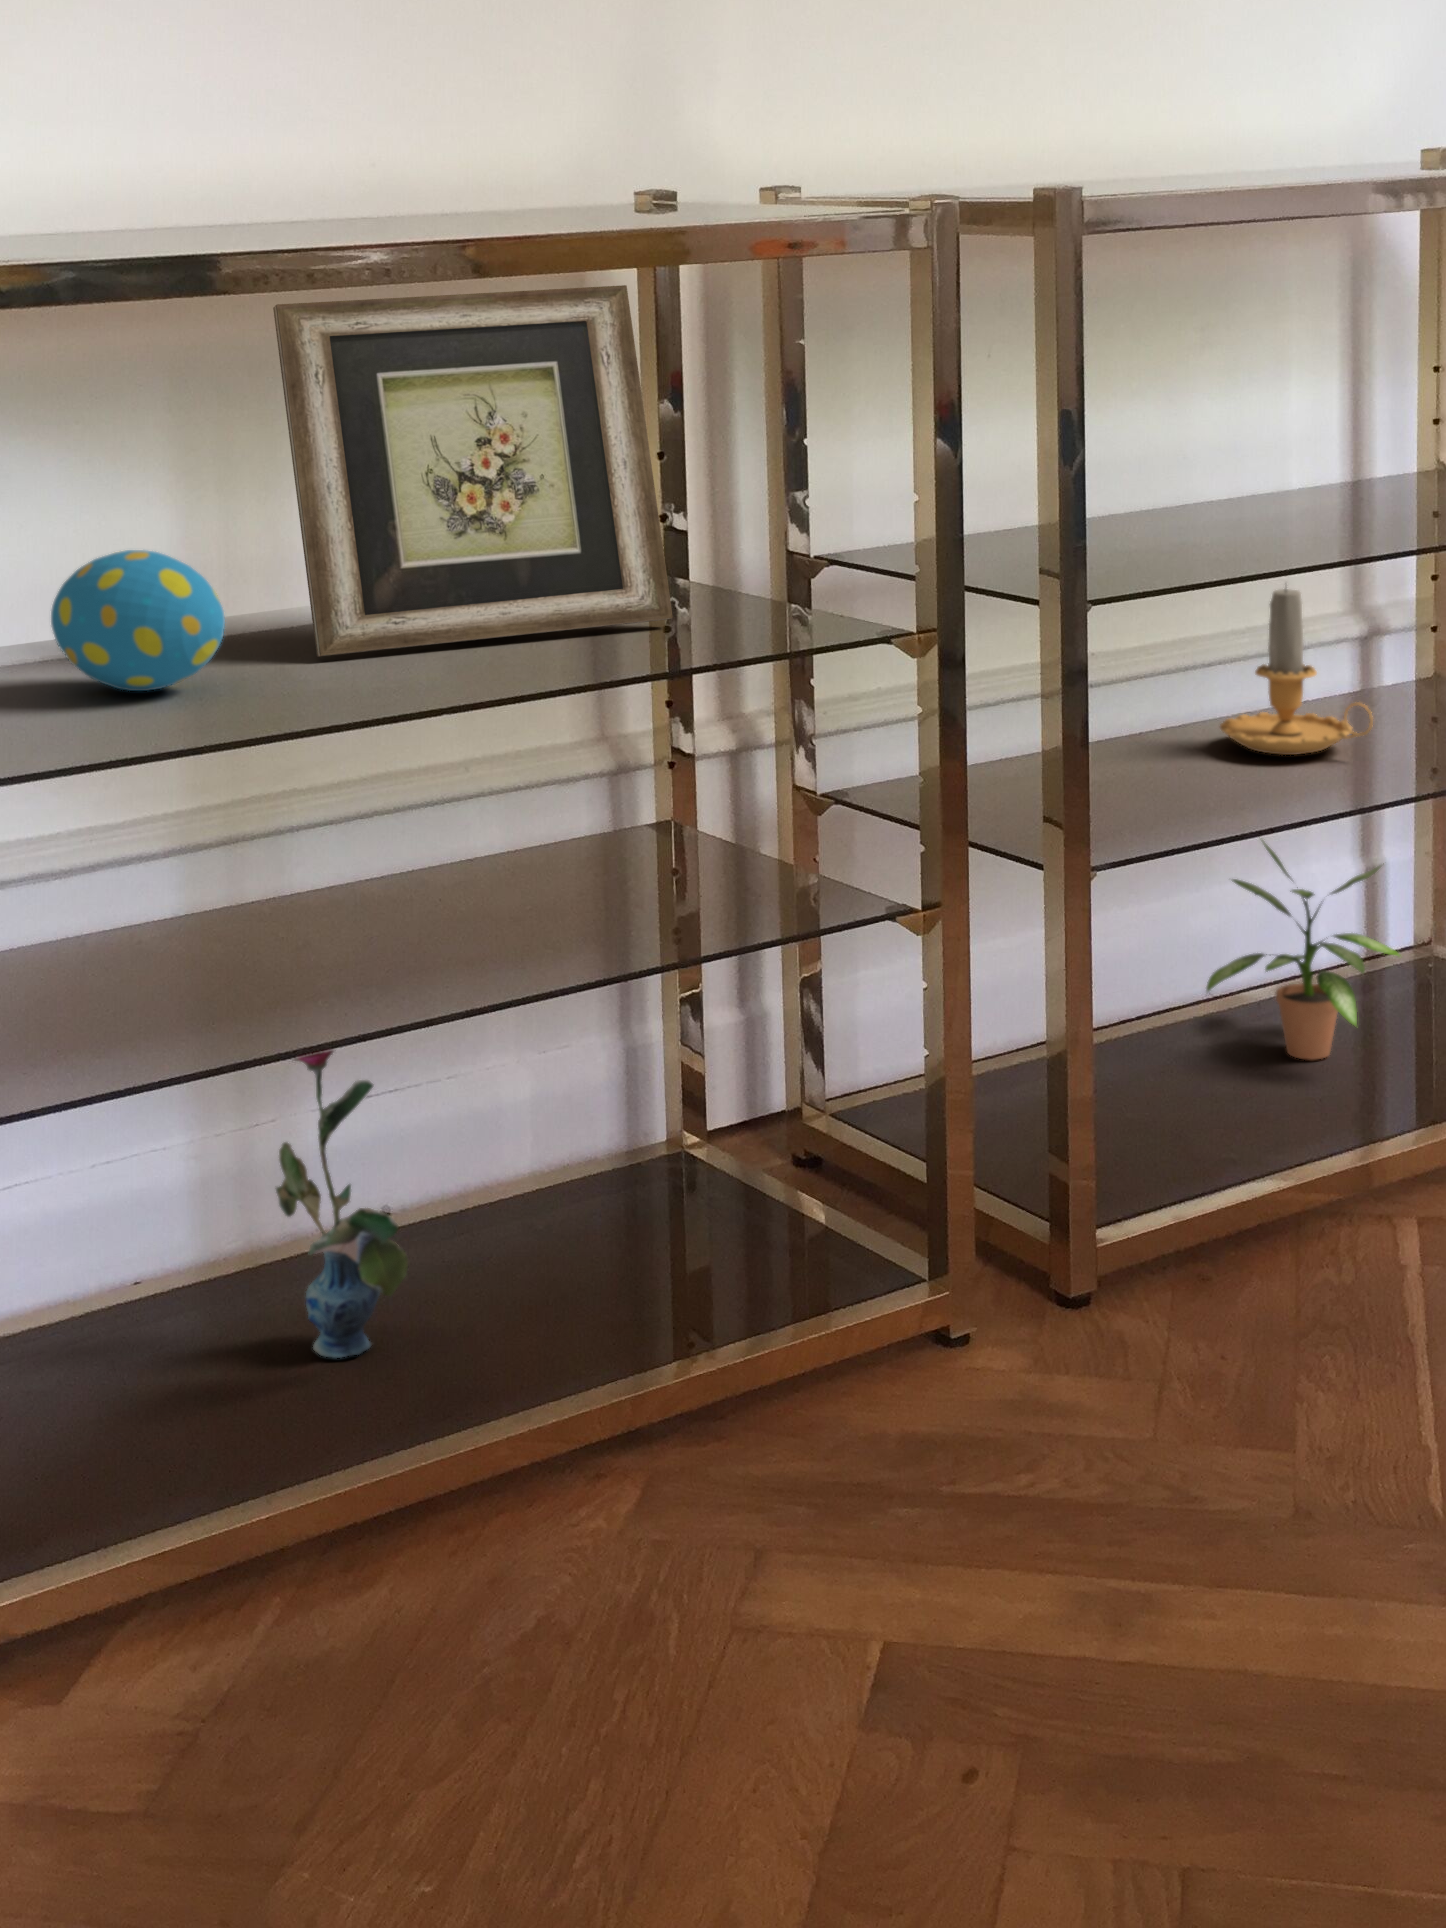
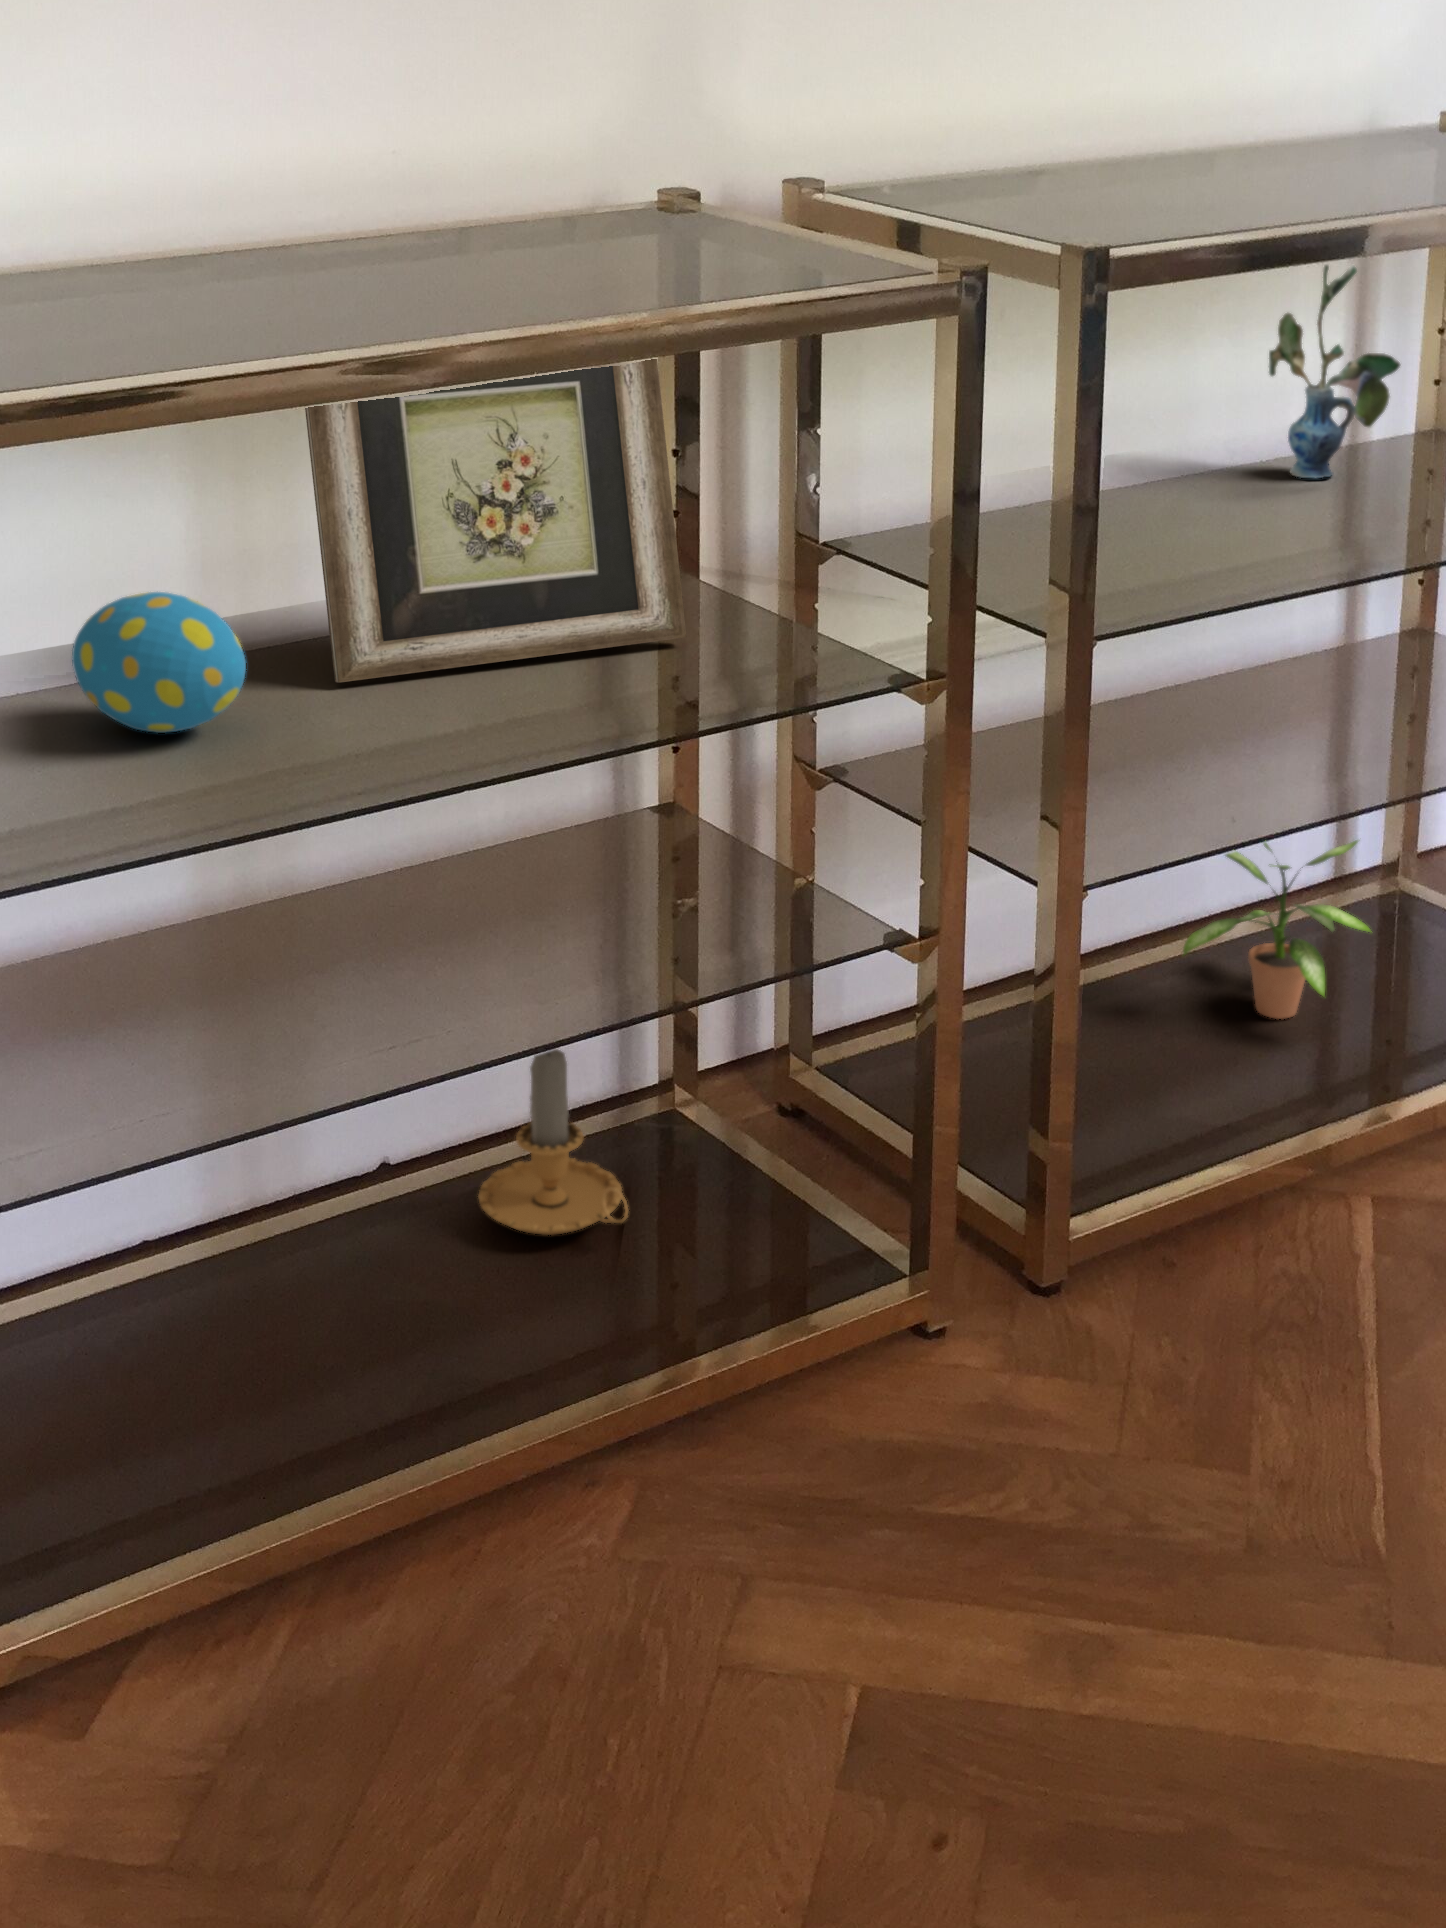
candle: present [1220,589,1373,755] -> present [479,1048,628,1235]
vase: present [276,1050,408,1358] -> present [1269,265,1400,478]

